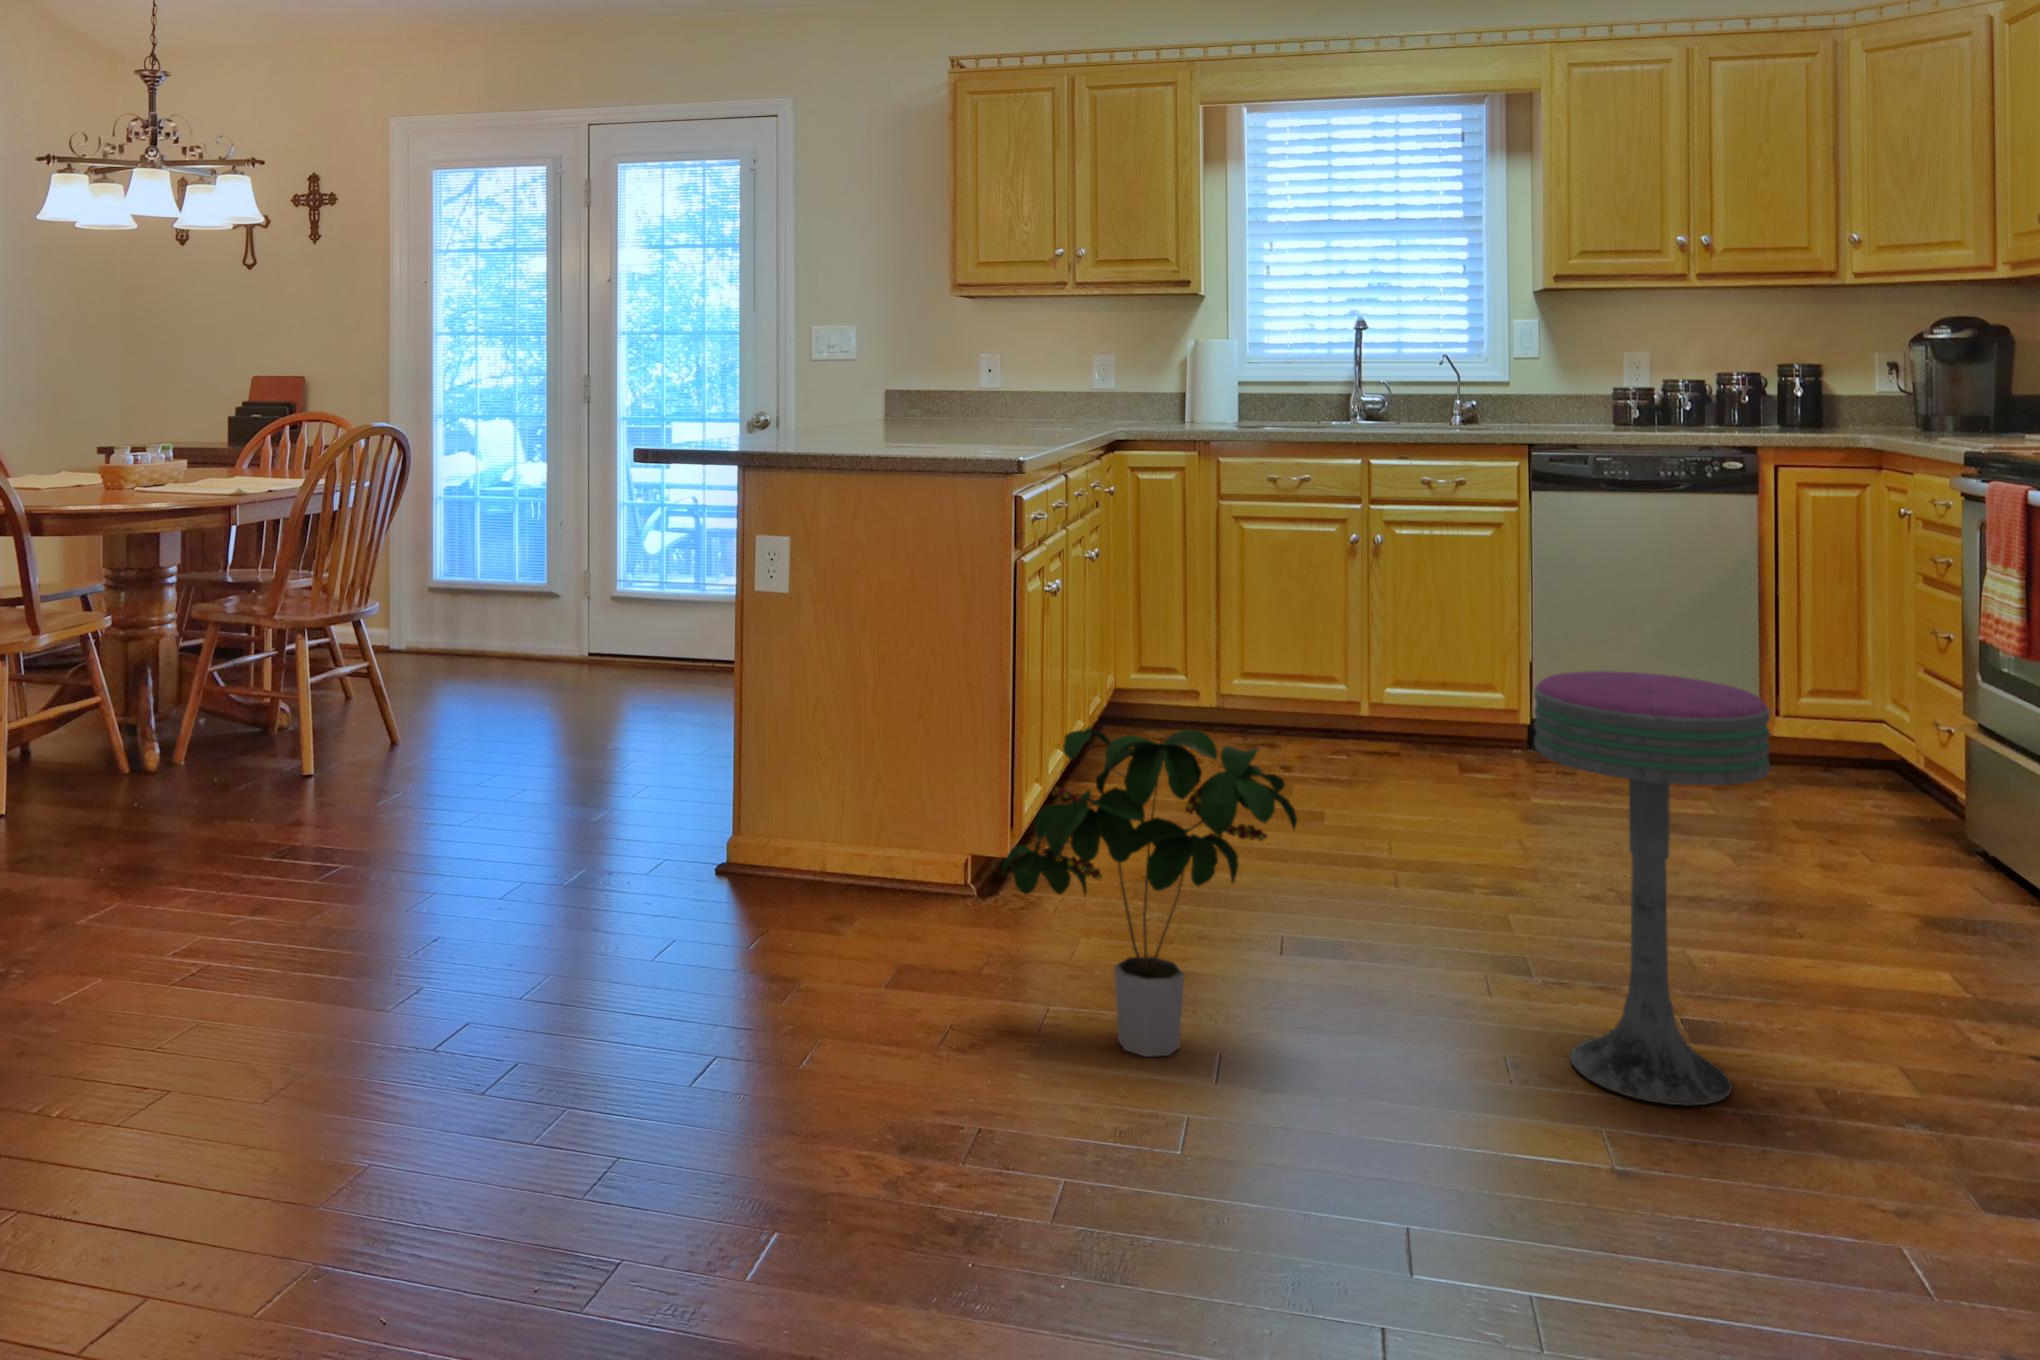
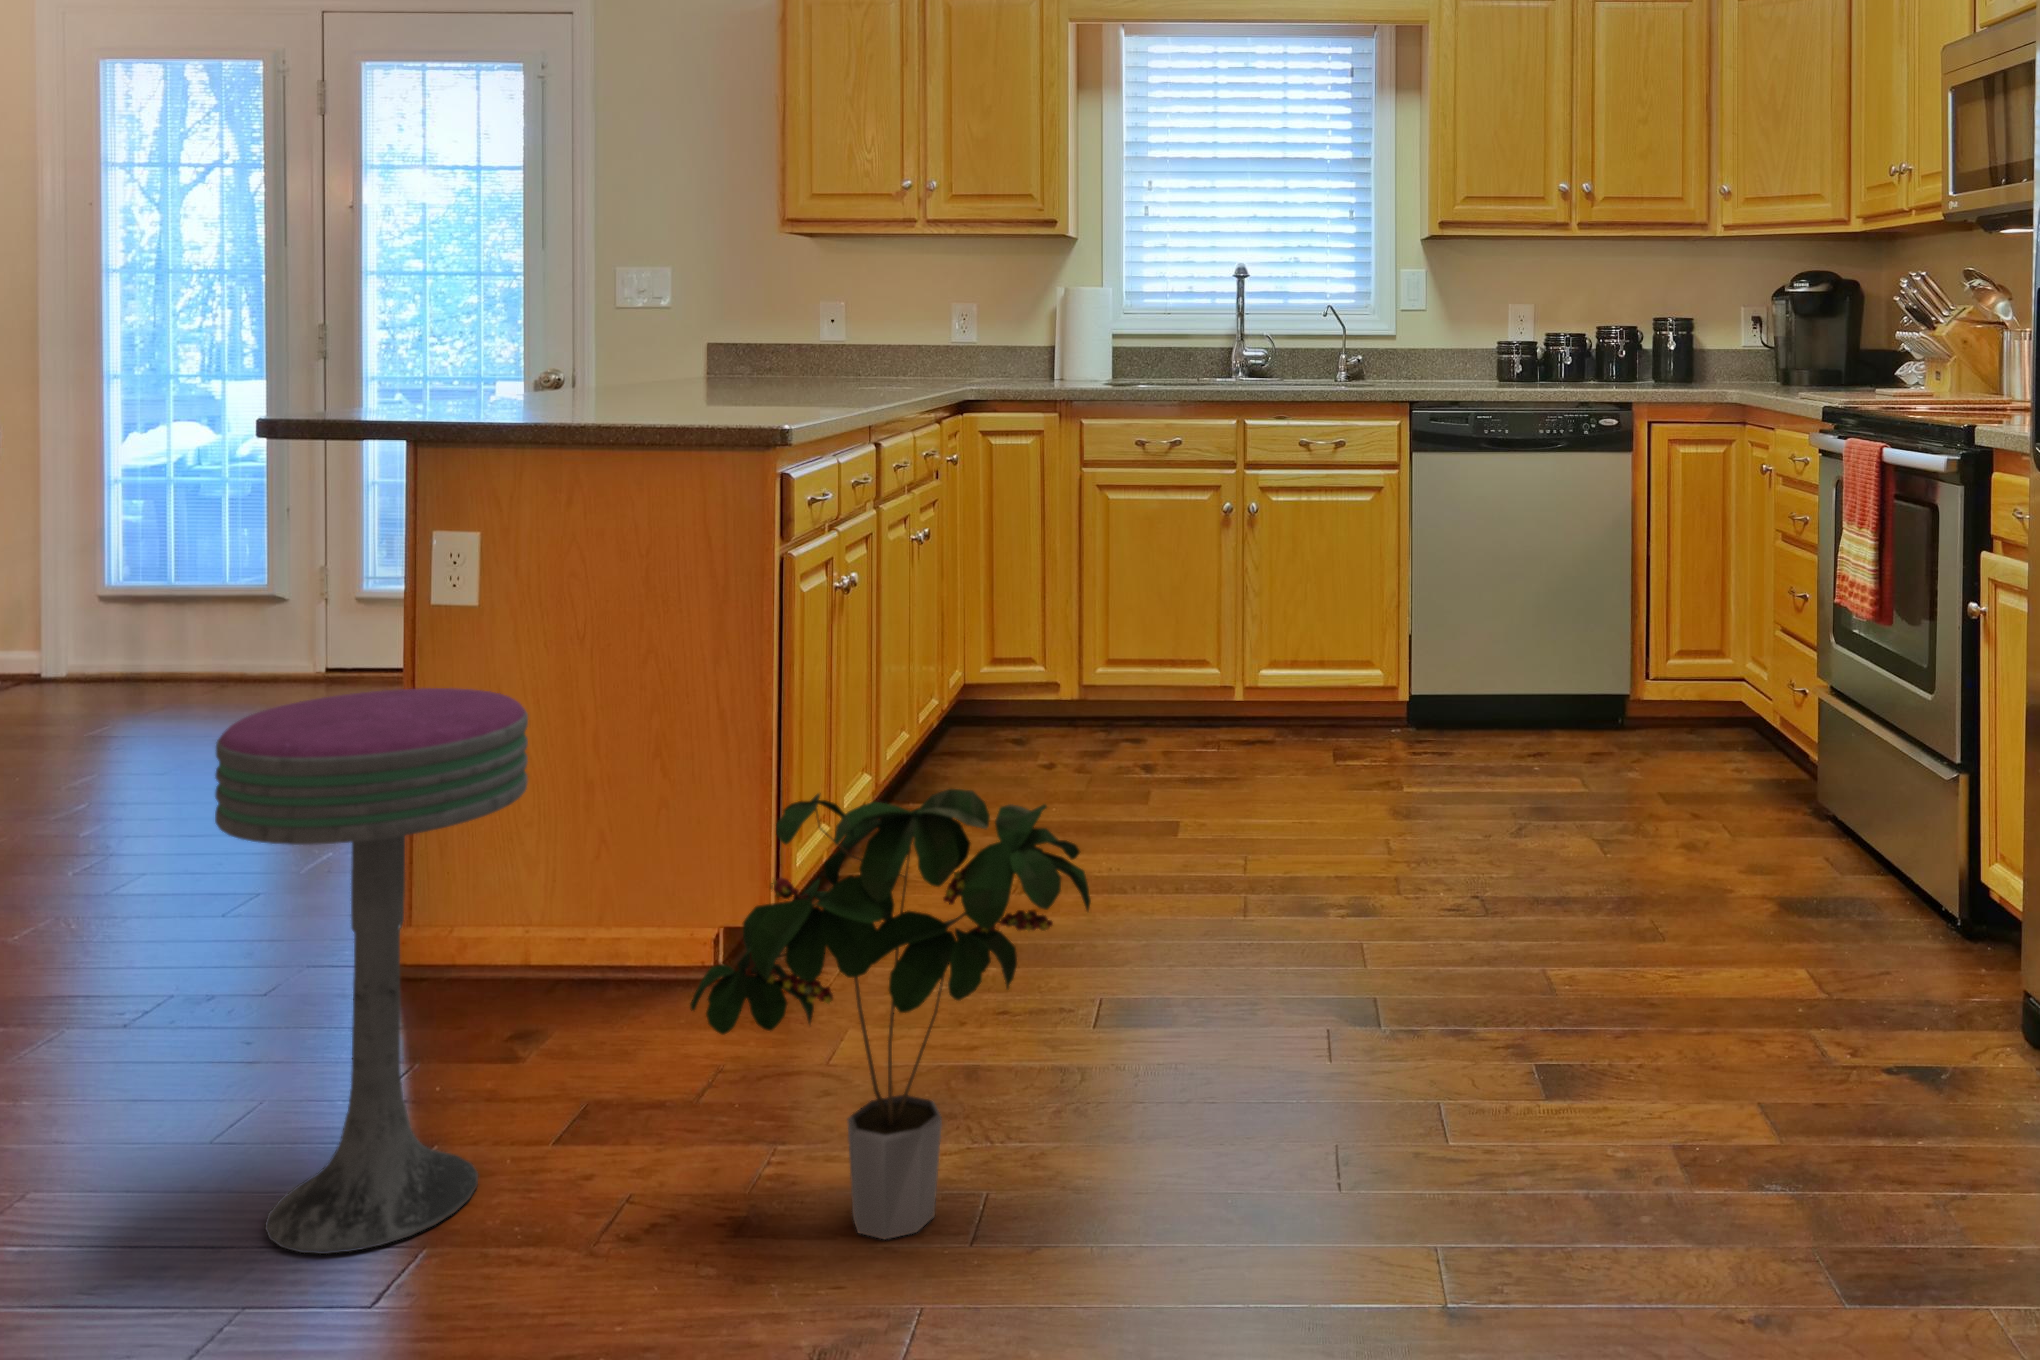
bar stool: present [1534,671,1770,1106] -> present [215,688,528,1254]

